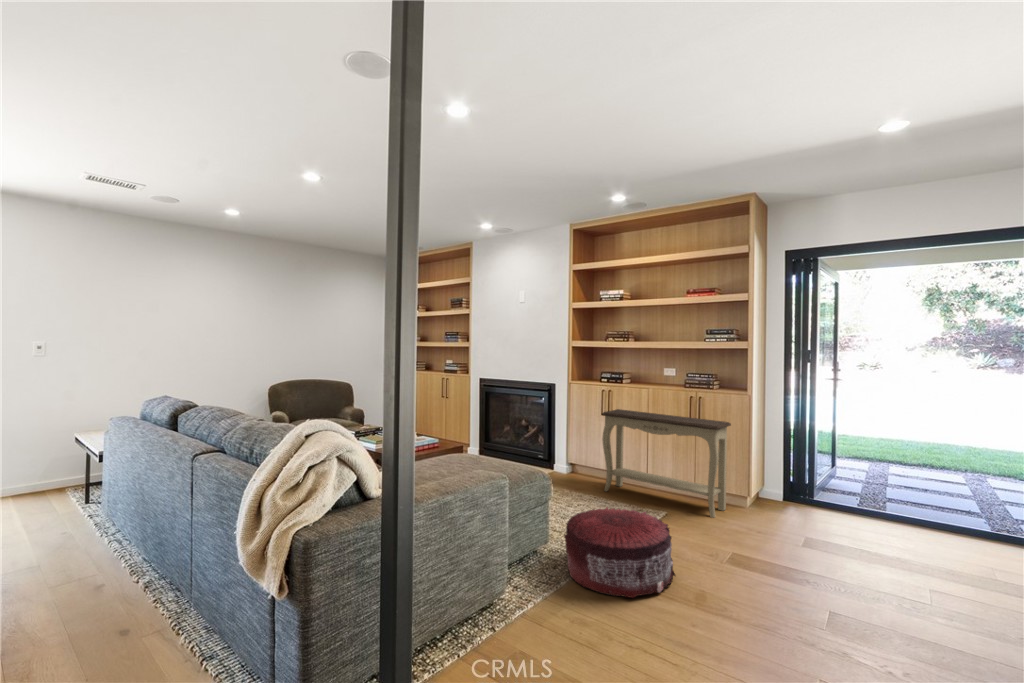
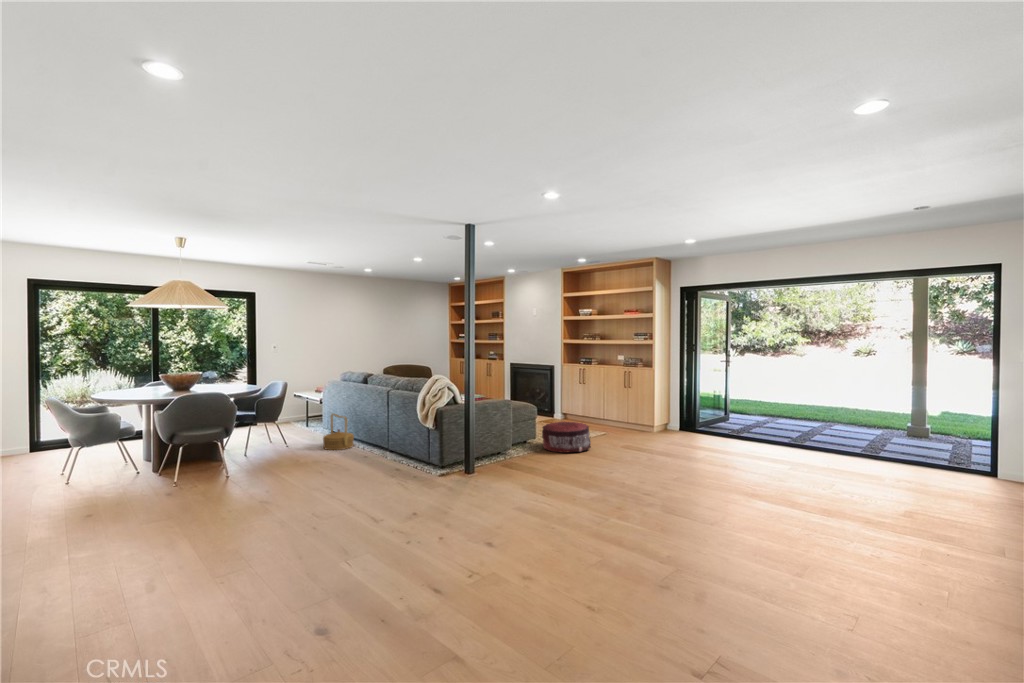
console table: present [602,409,731,518] -> none [577,380,643,435]
woven basket: none [31,501,127,603] -> present [323,414,354,450]

